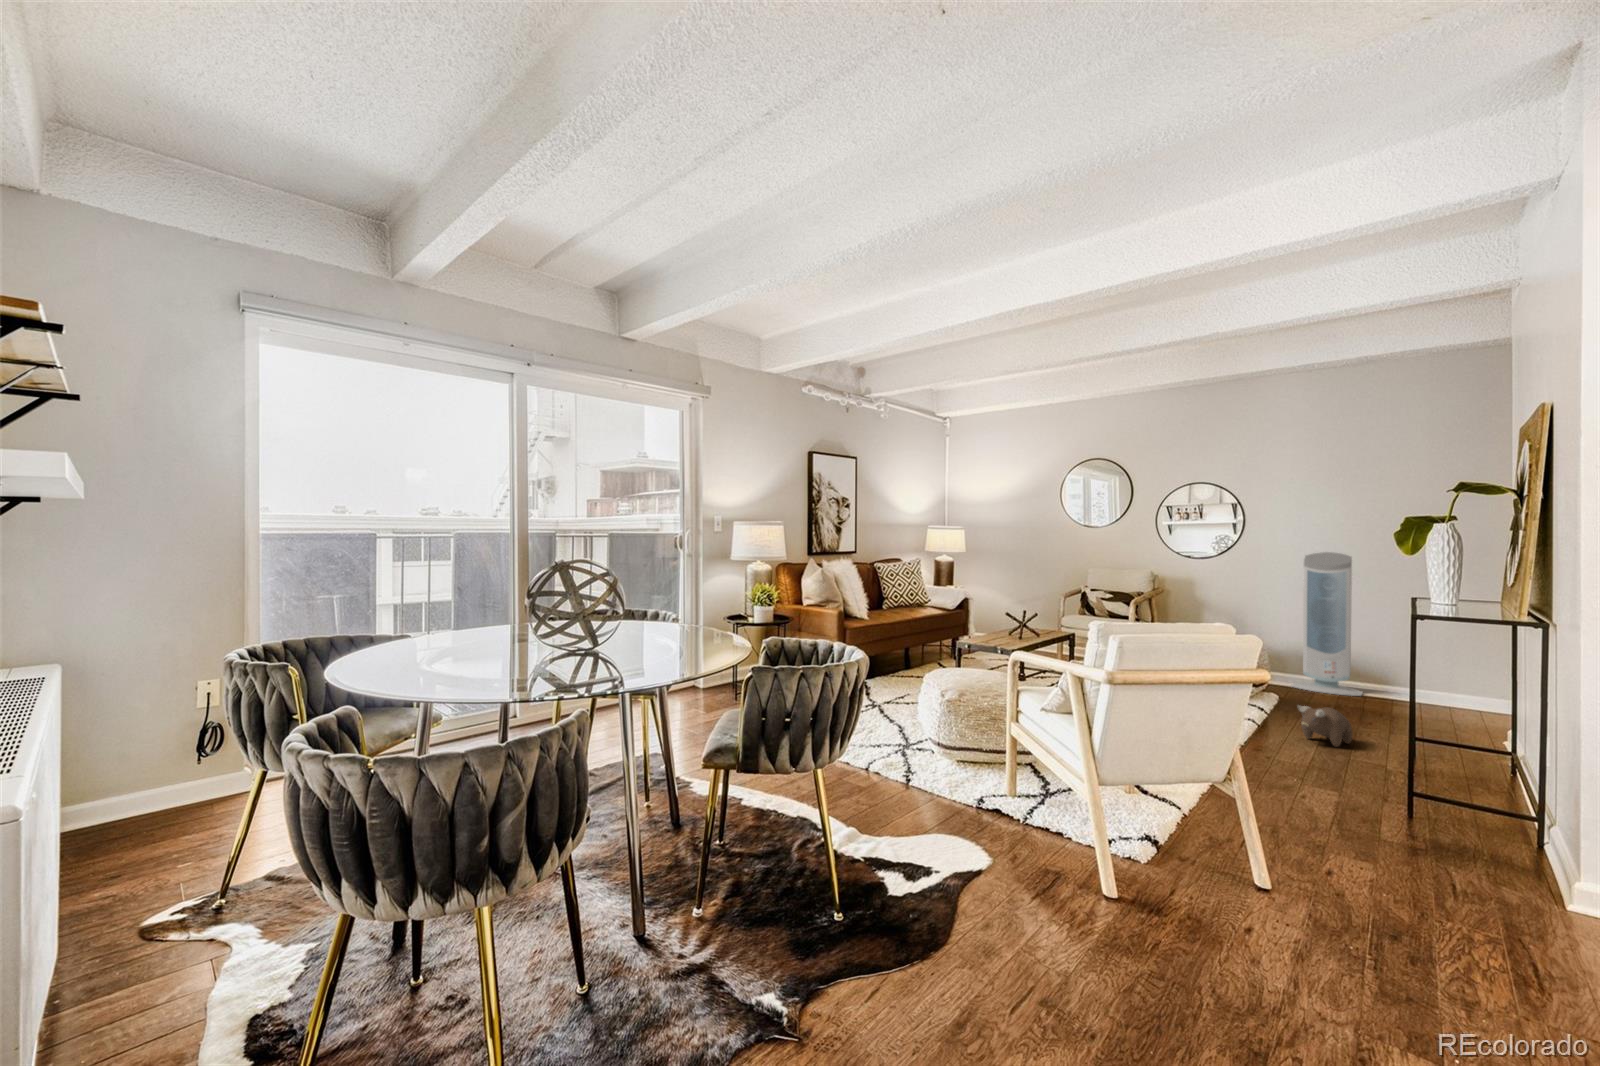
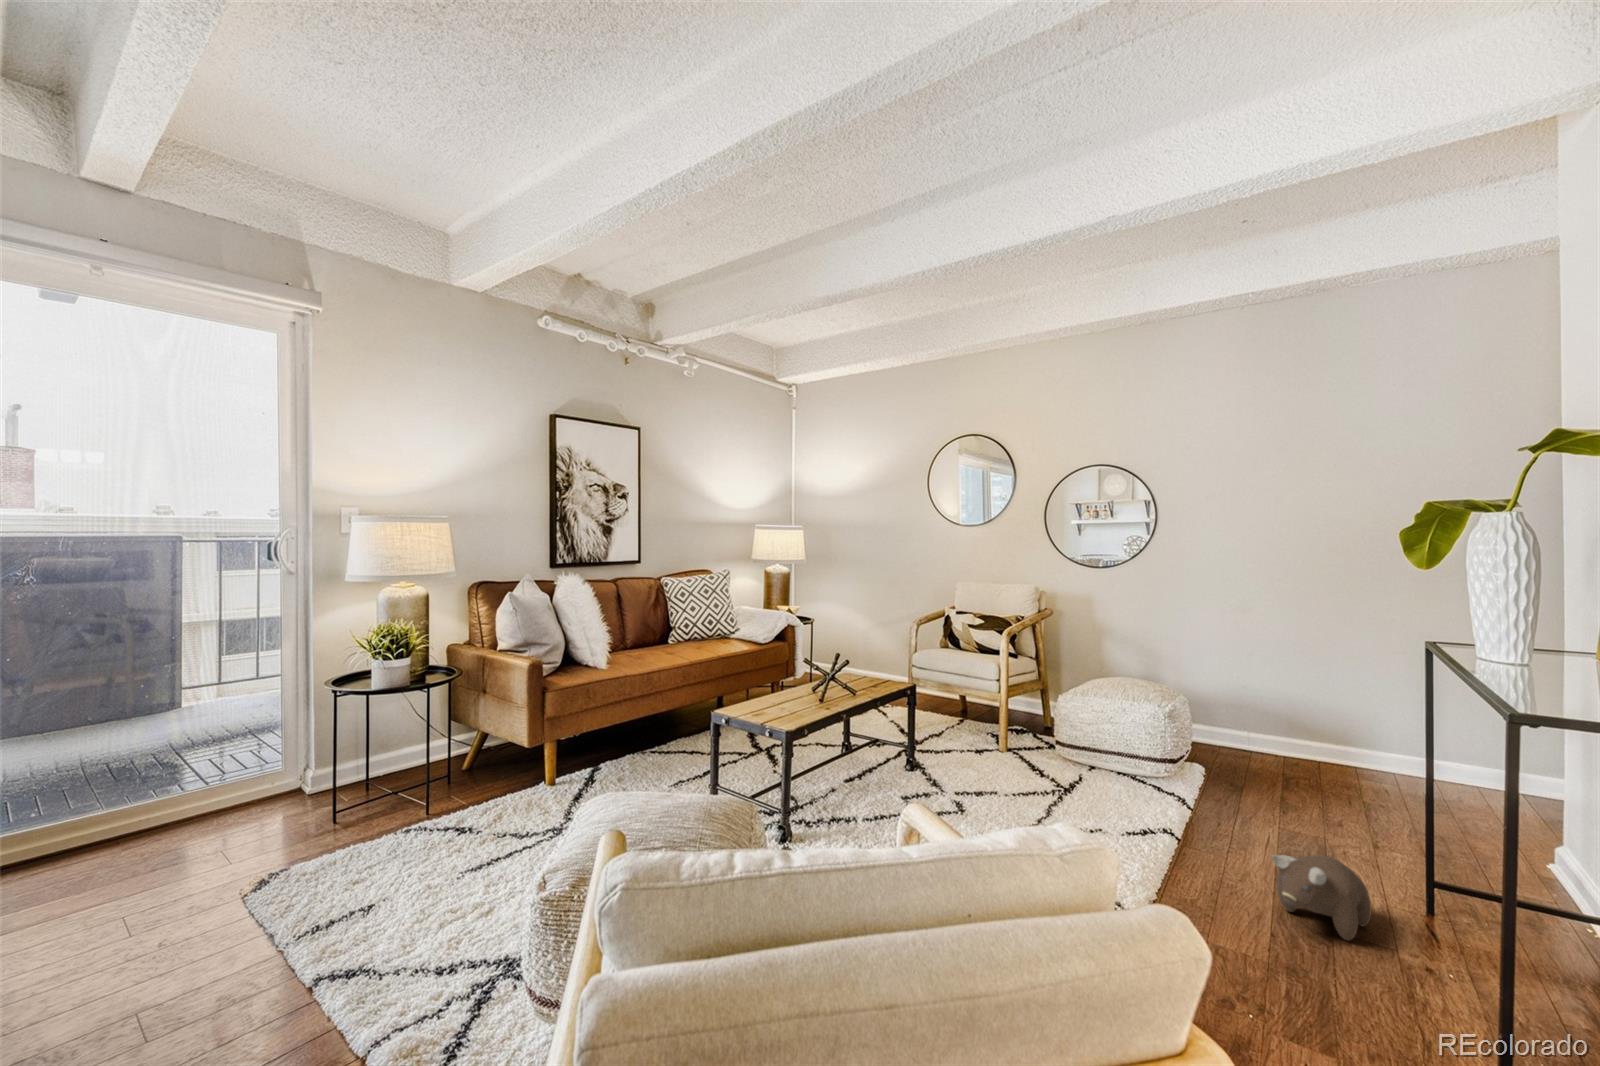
air purifier: present [1292,552,1363,696] -> none [1226,561,1328,775]

